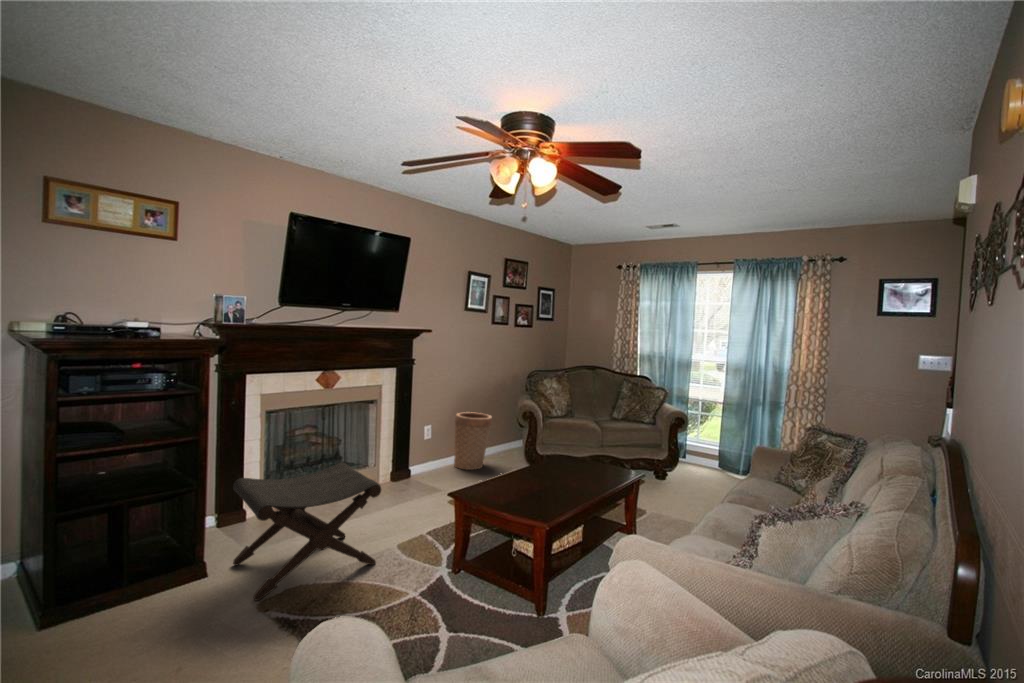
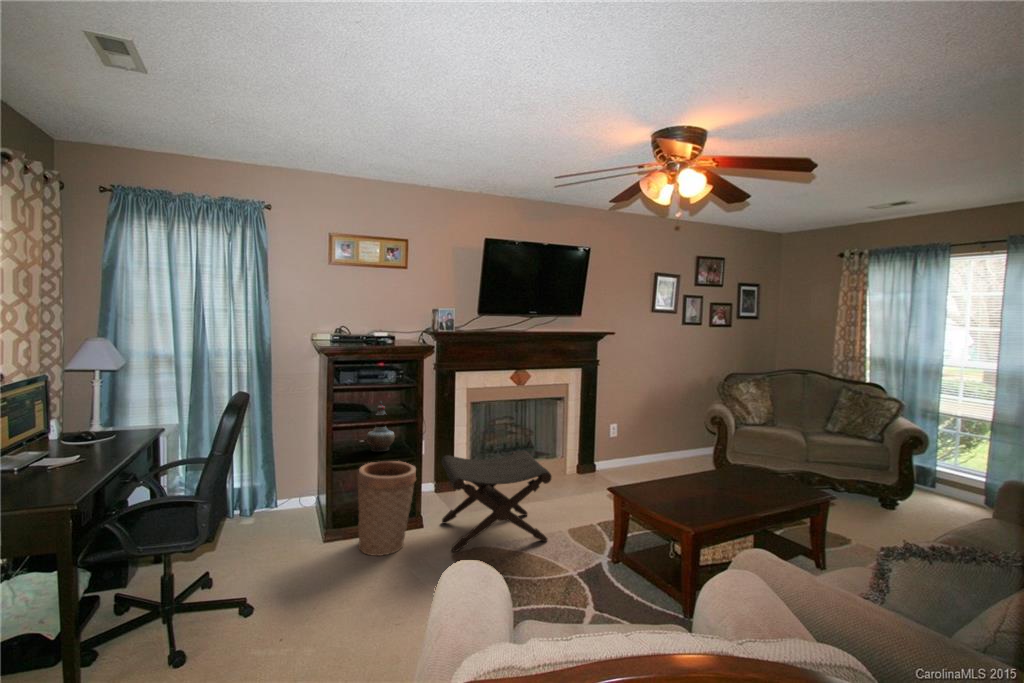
basket: present [454,412,492,470] -> present [358,461,416,556]
decorative vase: none [114,413,161,484] -> present [366,402,395,452]

